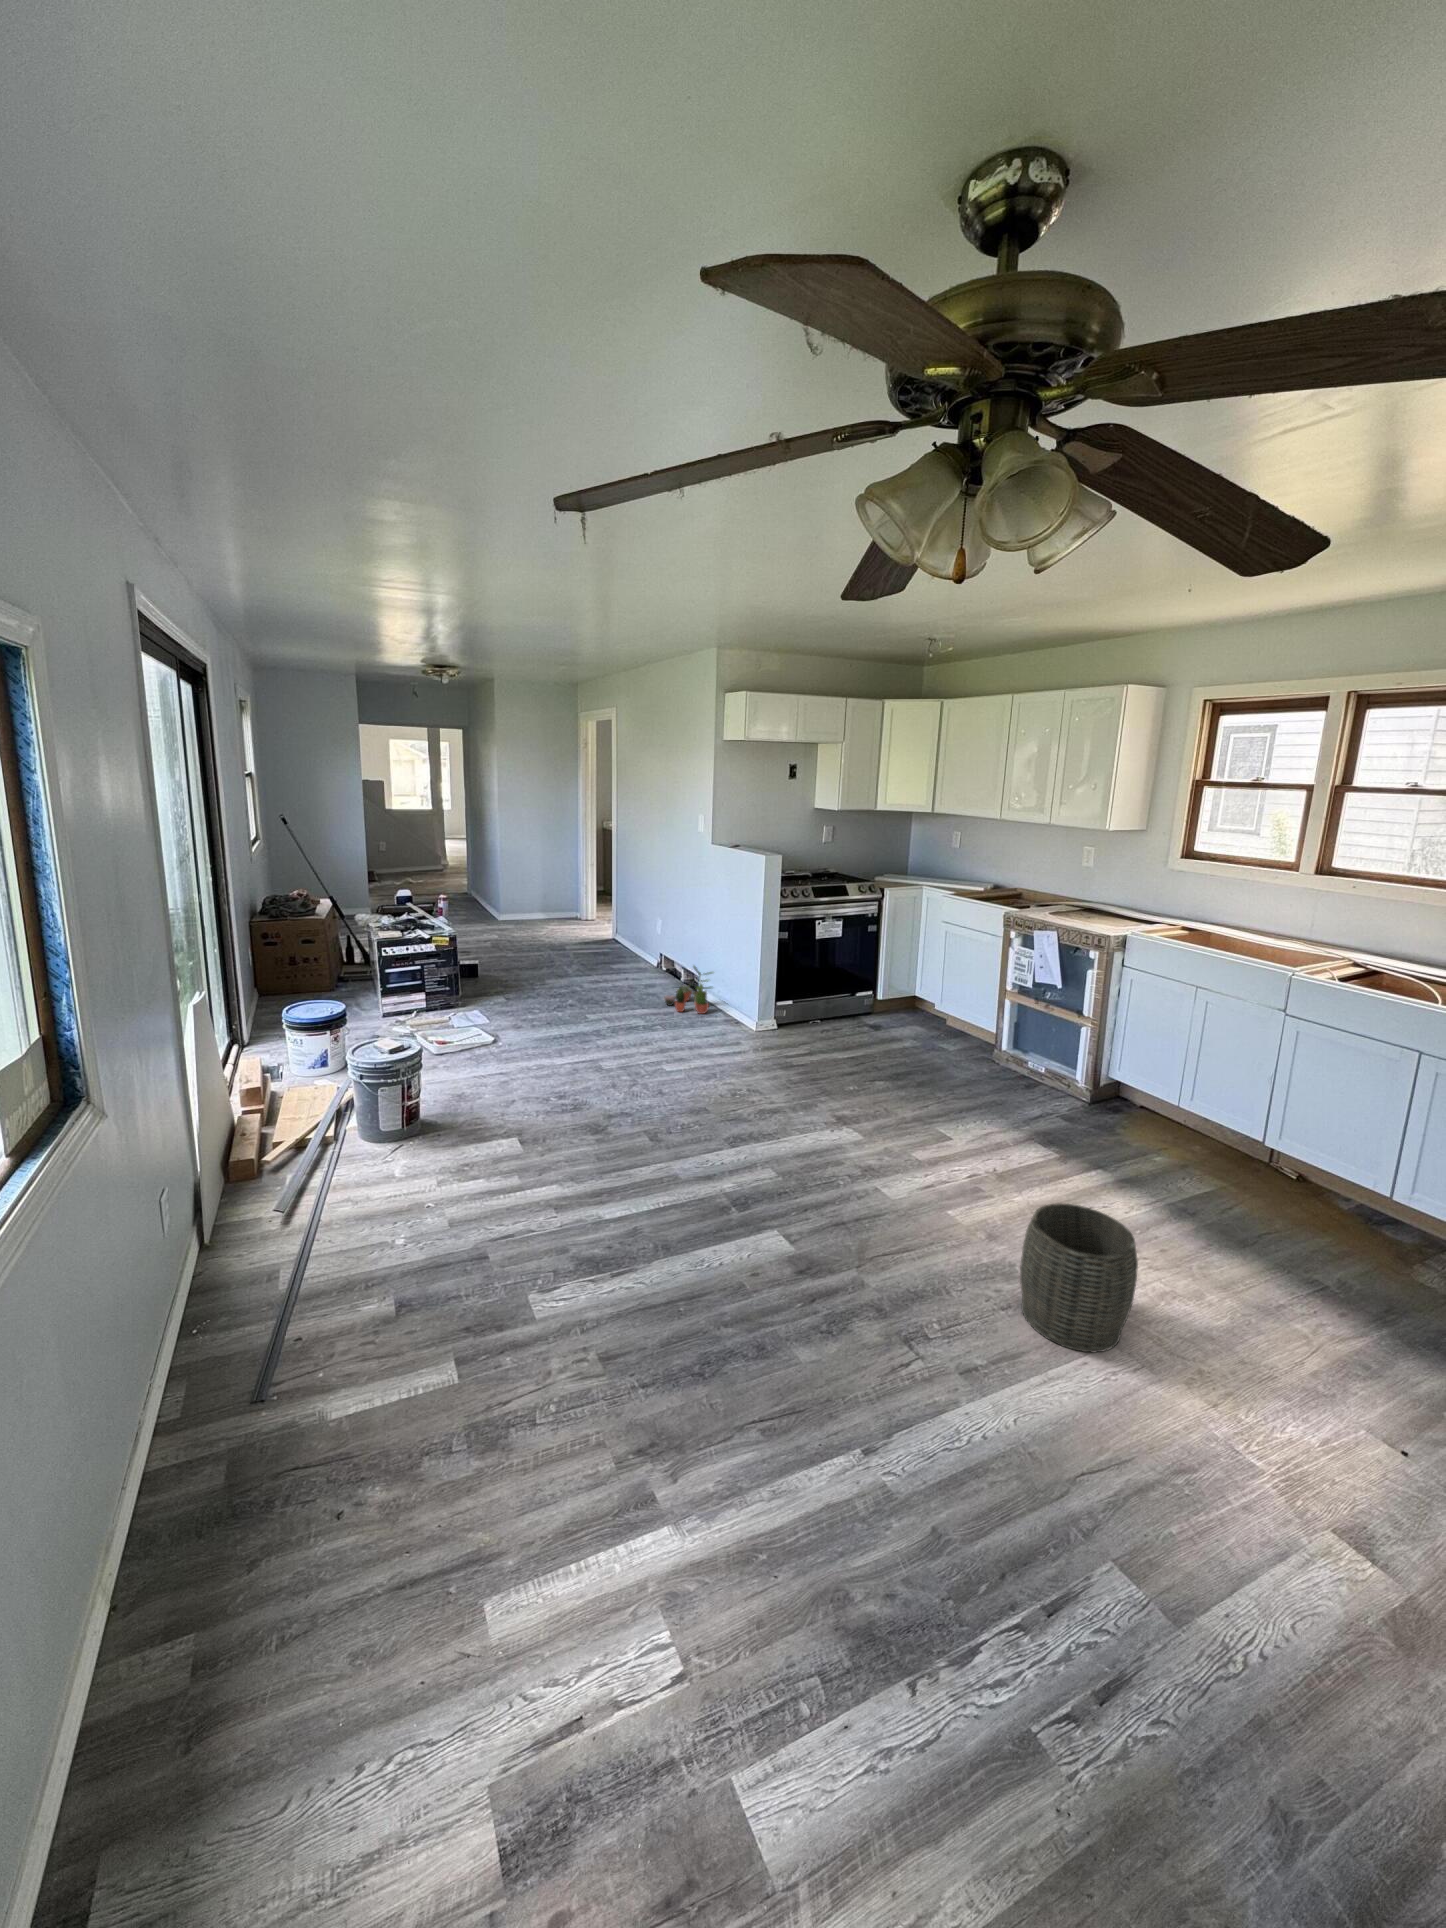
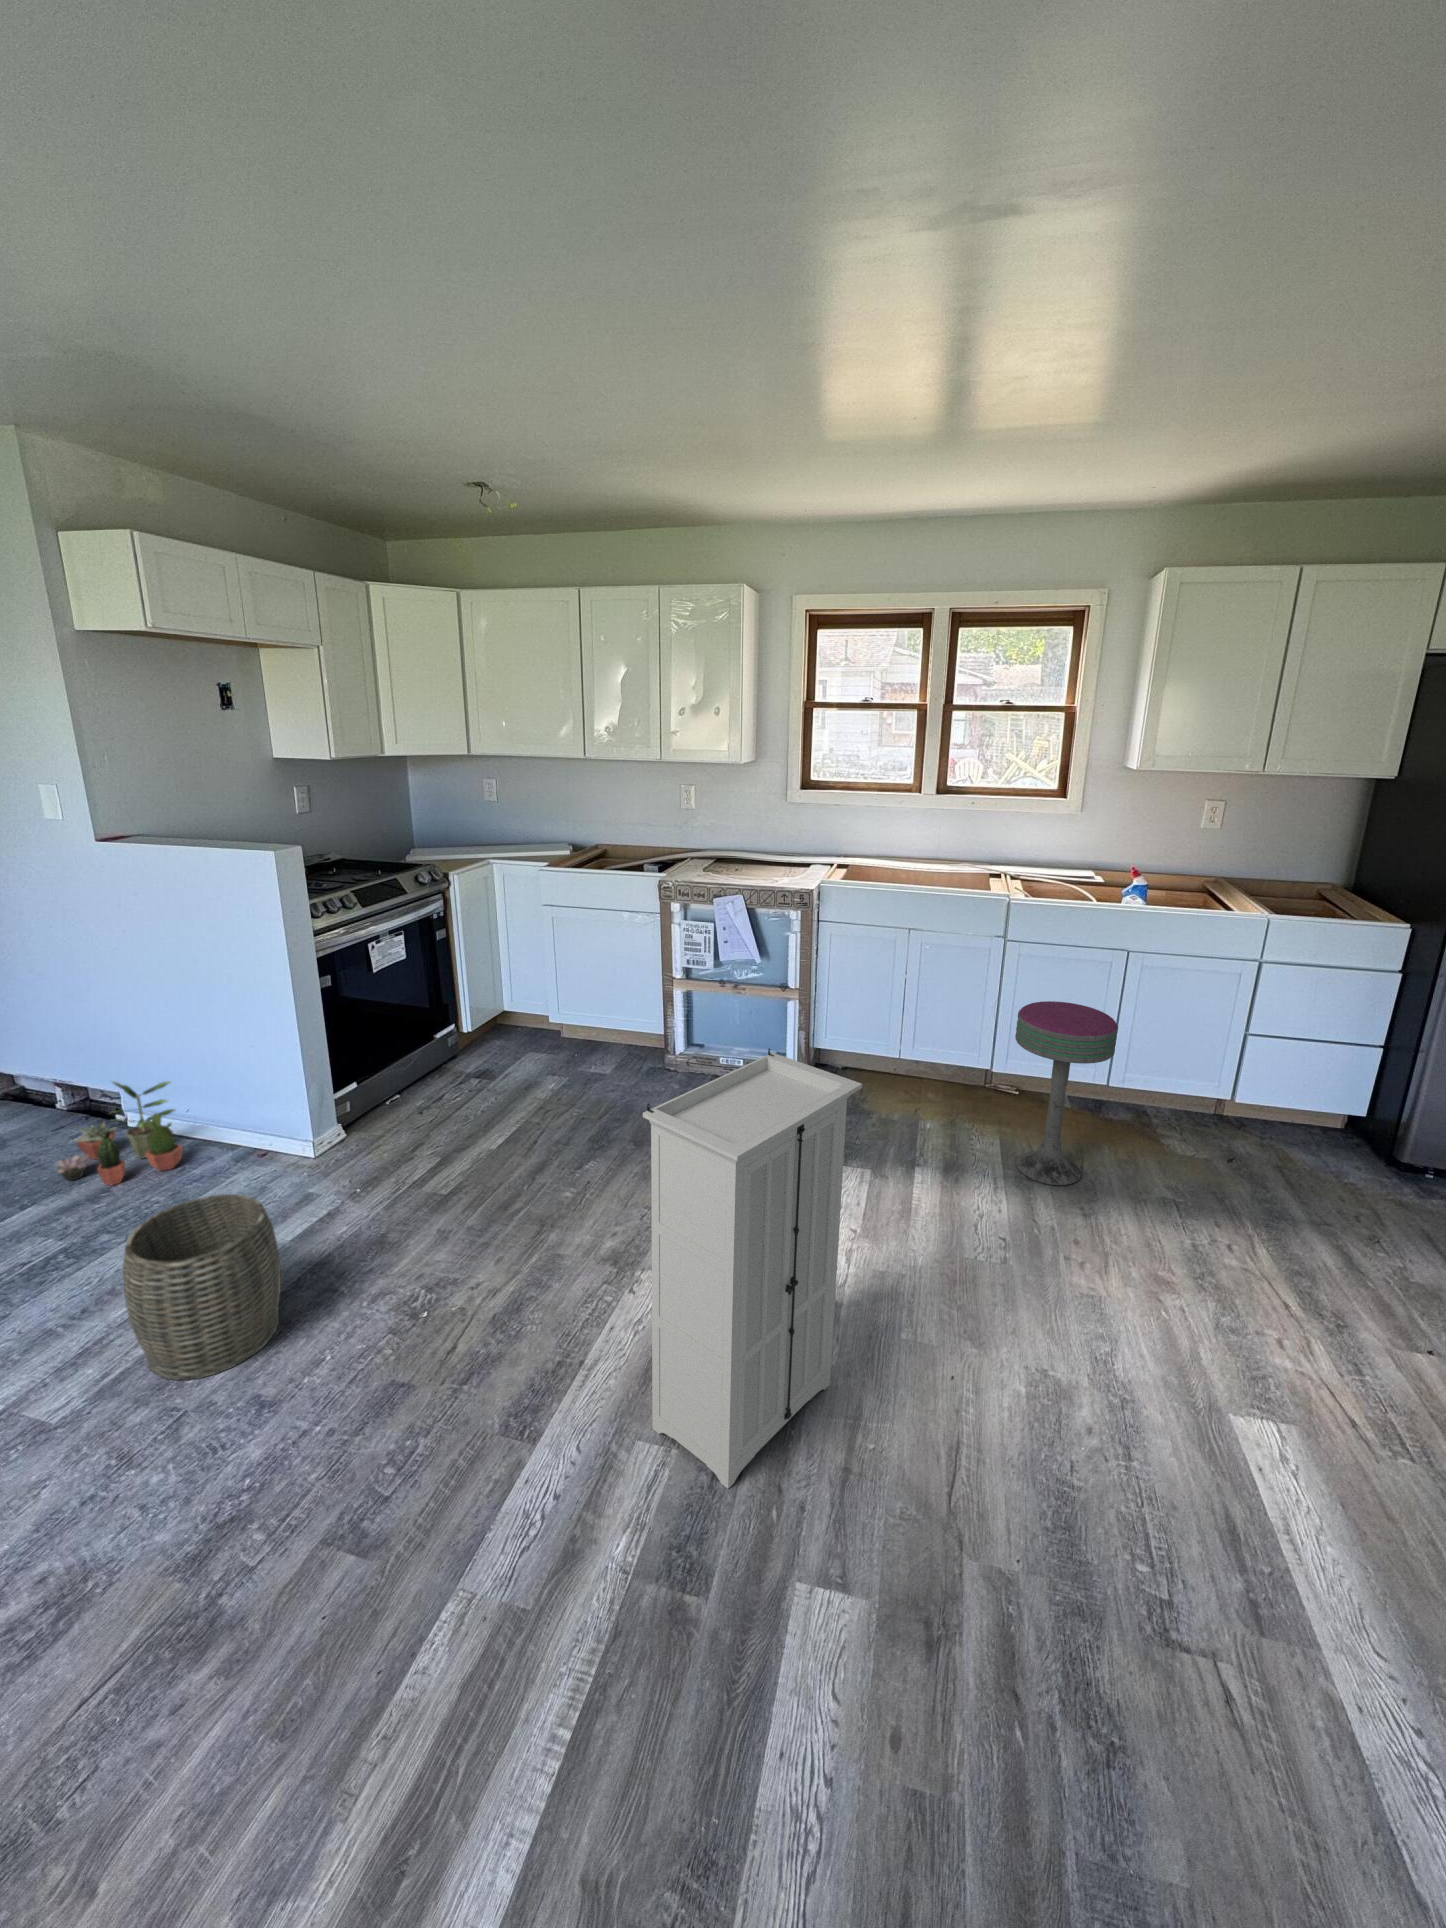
storage cabinet: none [773,987,892,1201] -> present [643,1049,862,1489]
bar stool: none [1186,1062,1298,1234] -> present [1015,1001,1118,1185]
woven basket: present [1020,1203,1138,1352] -> present [122,1194,281,1380]

